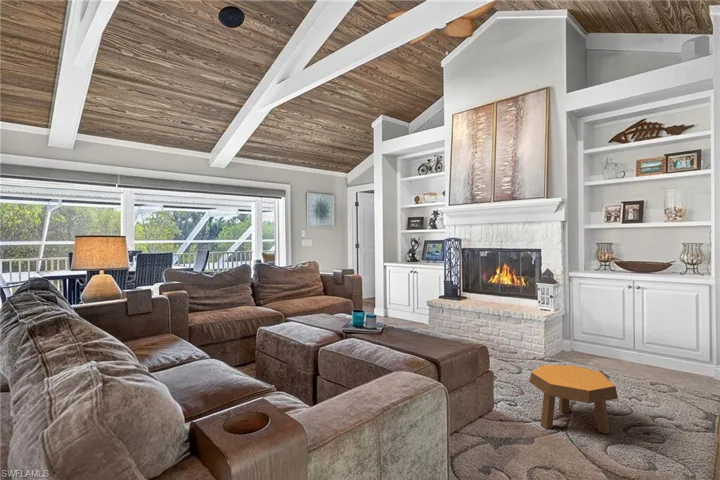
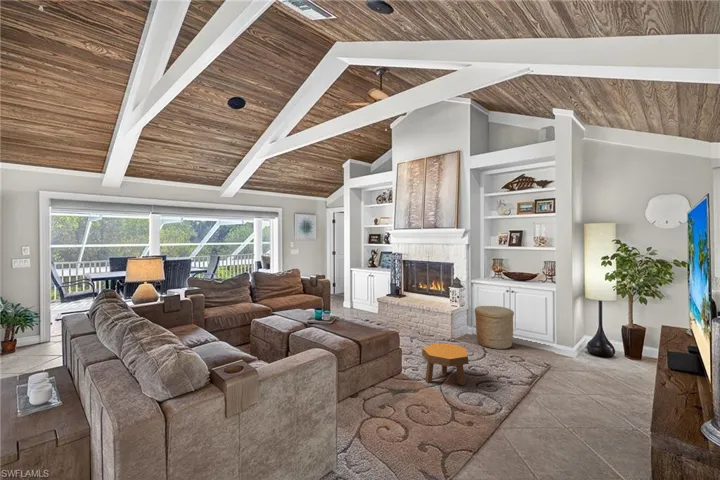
woven basket: none [582,309,646,373] -> present [475,306,514,349]

